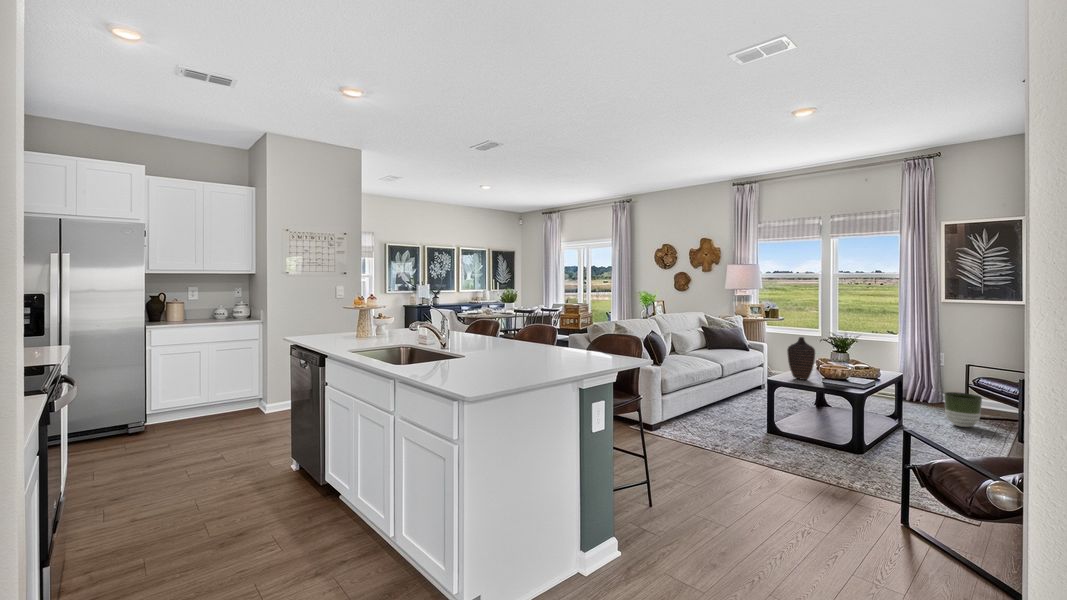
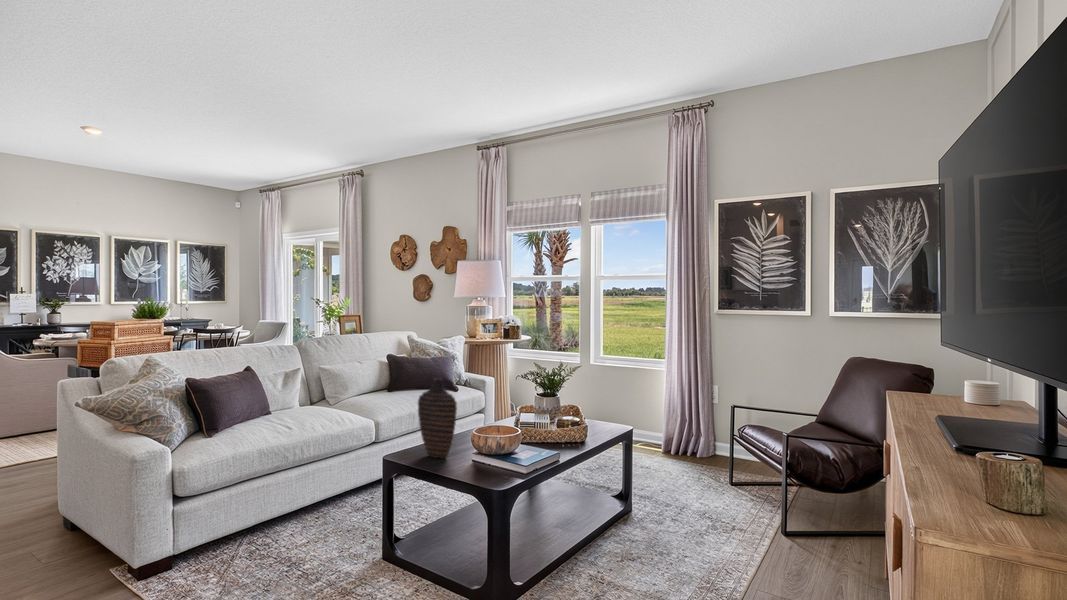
planter: present [944,392,982,427] -> none [692,456,739,514]

